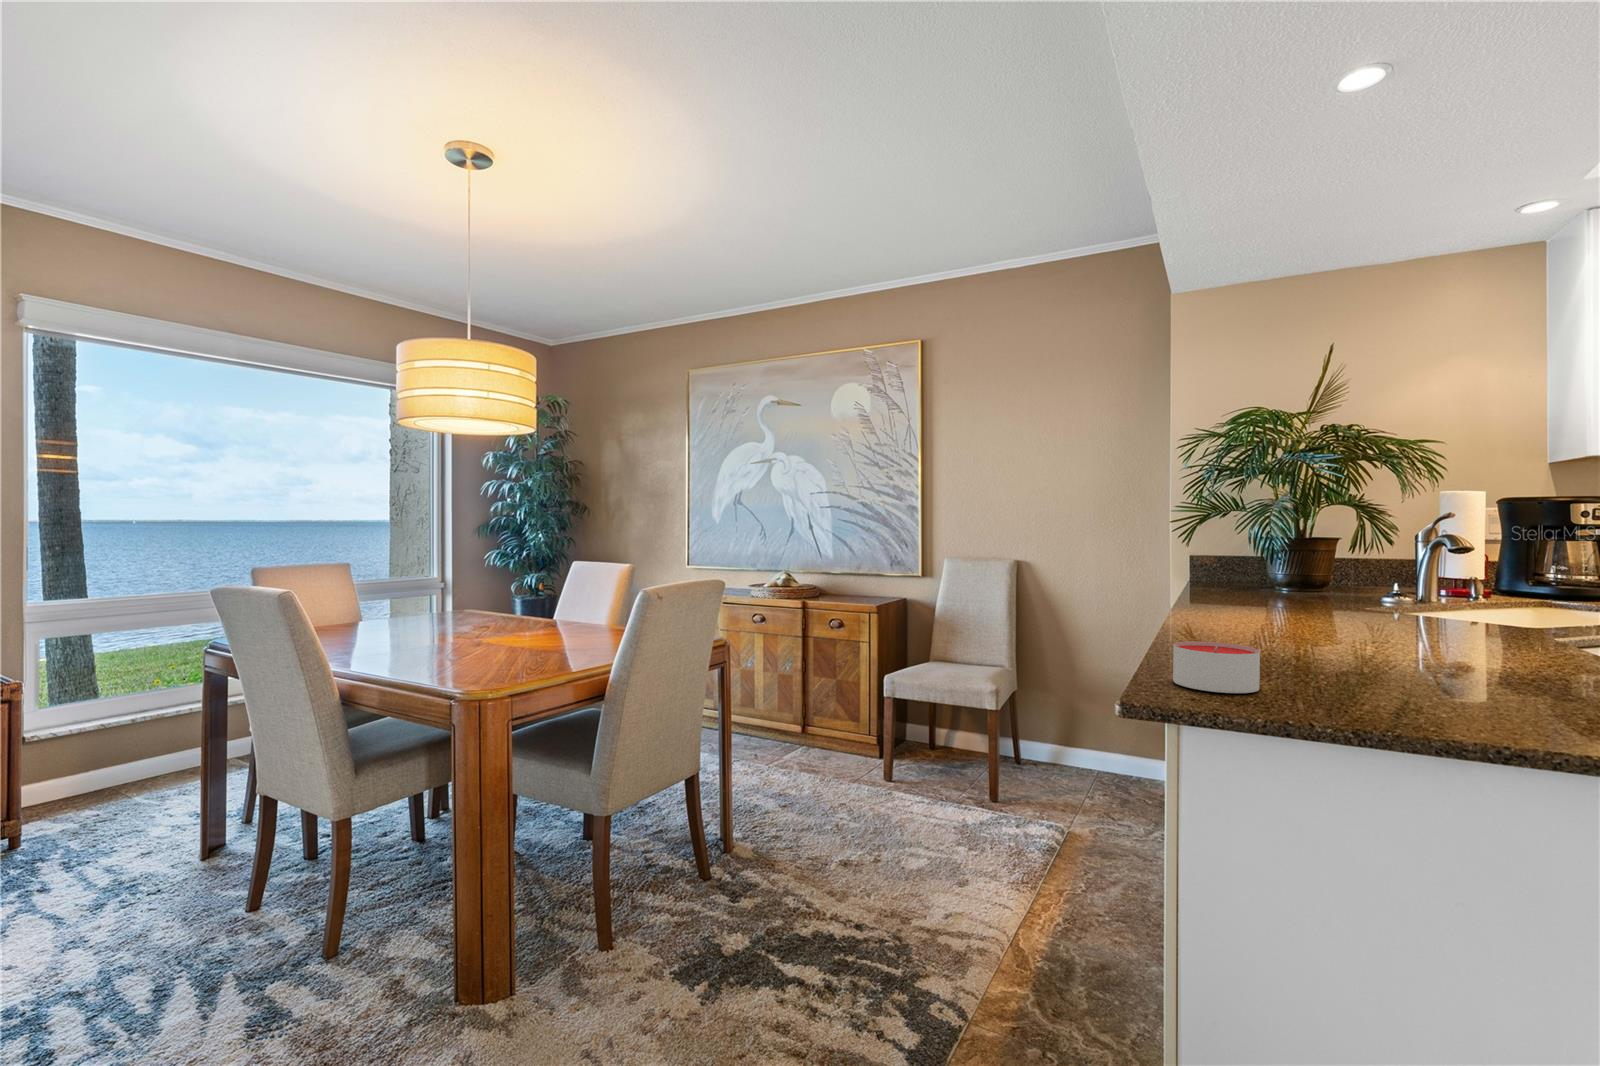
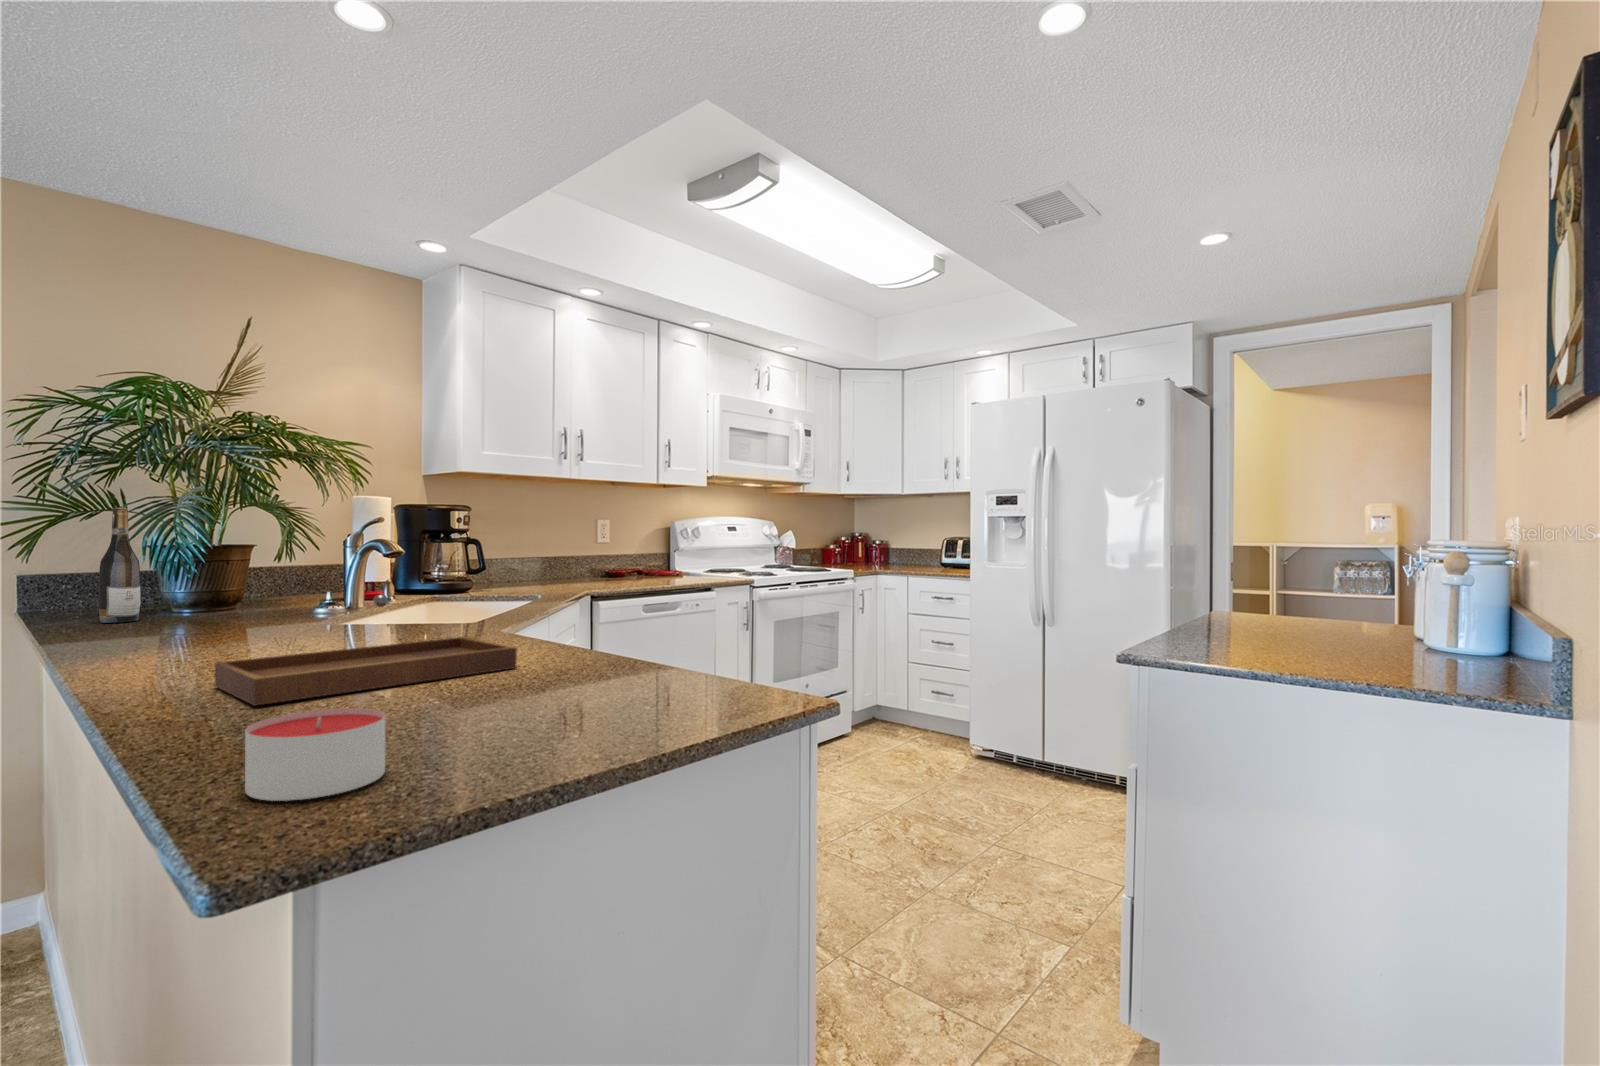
wine bottle: none [1220,509,1246,592] -> present [98,507,141,623]
tray: none [1232,580,1495,665] -> present [215,594,517,705]

